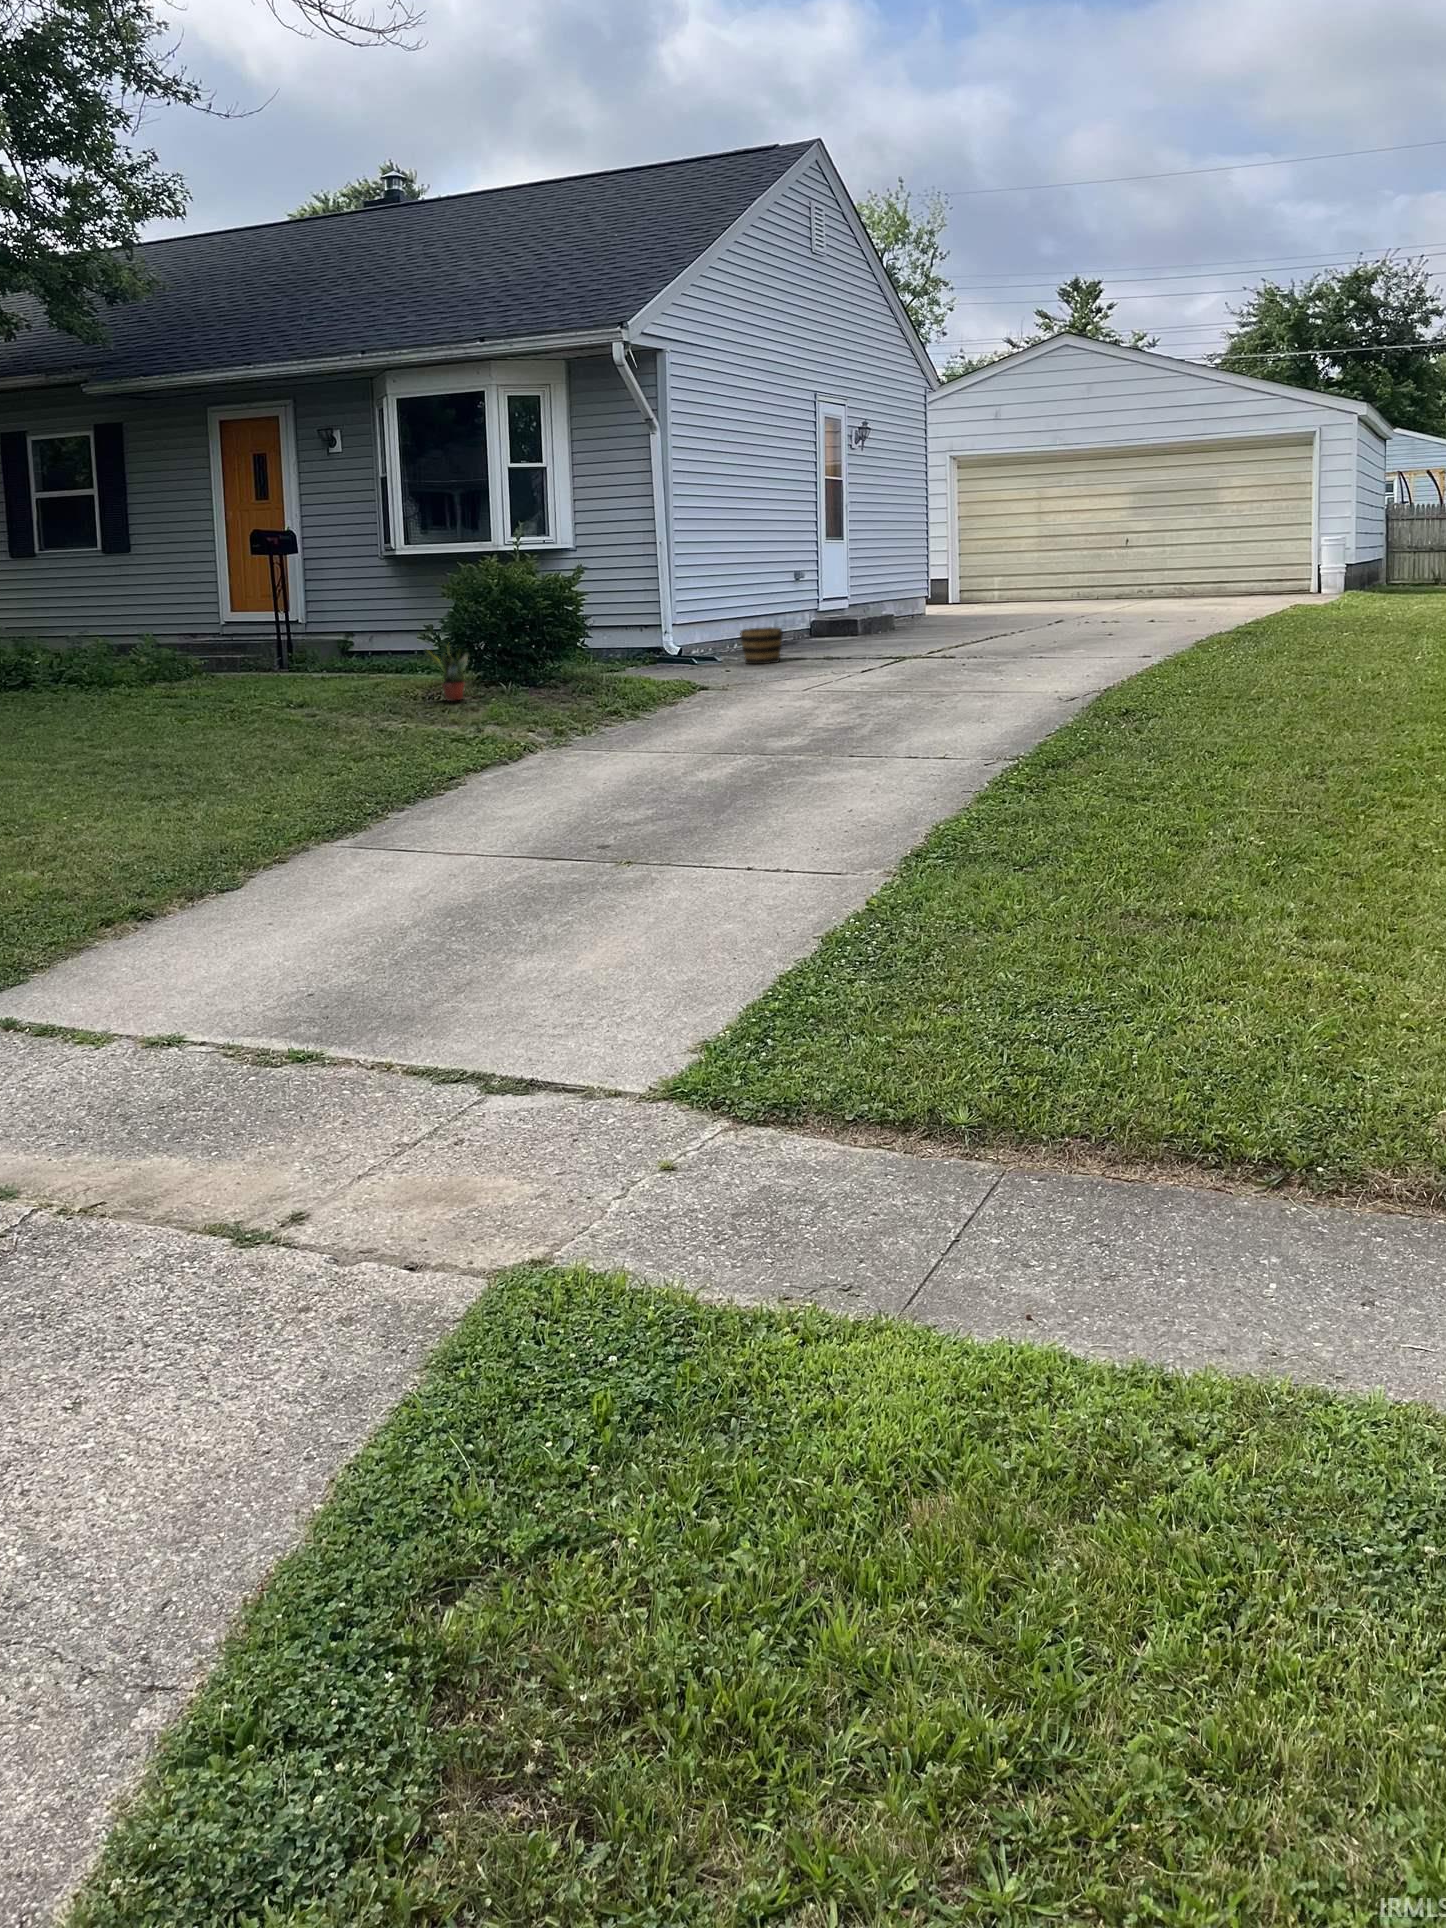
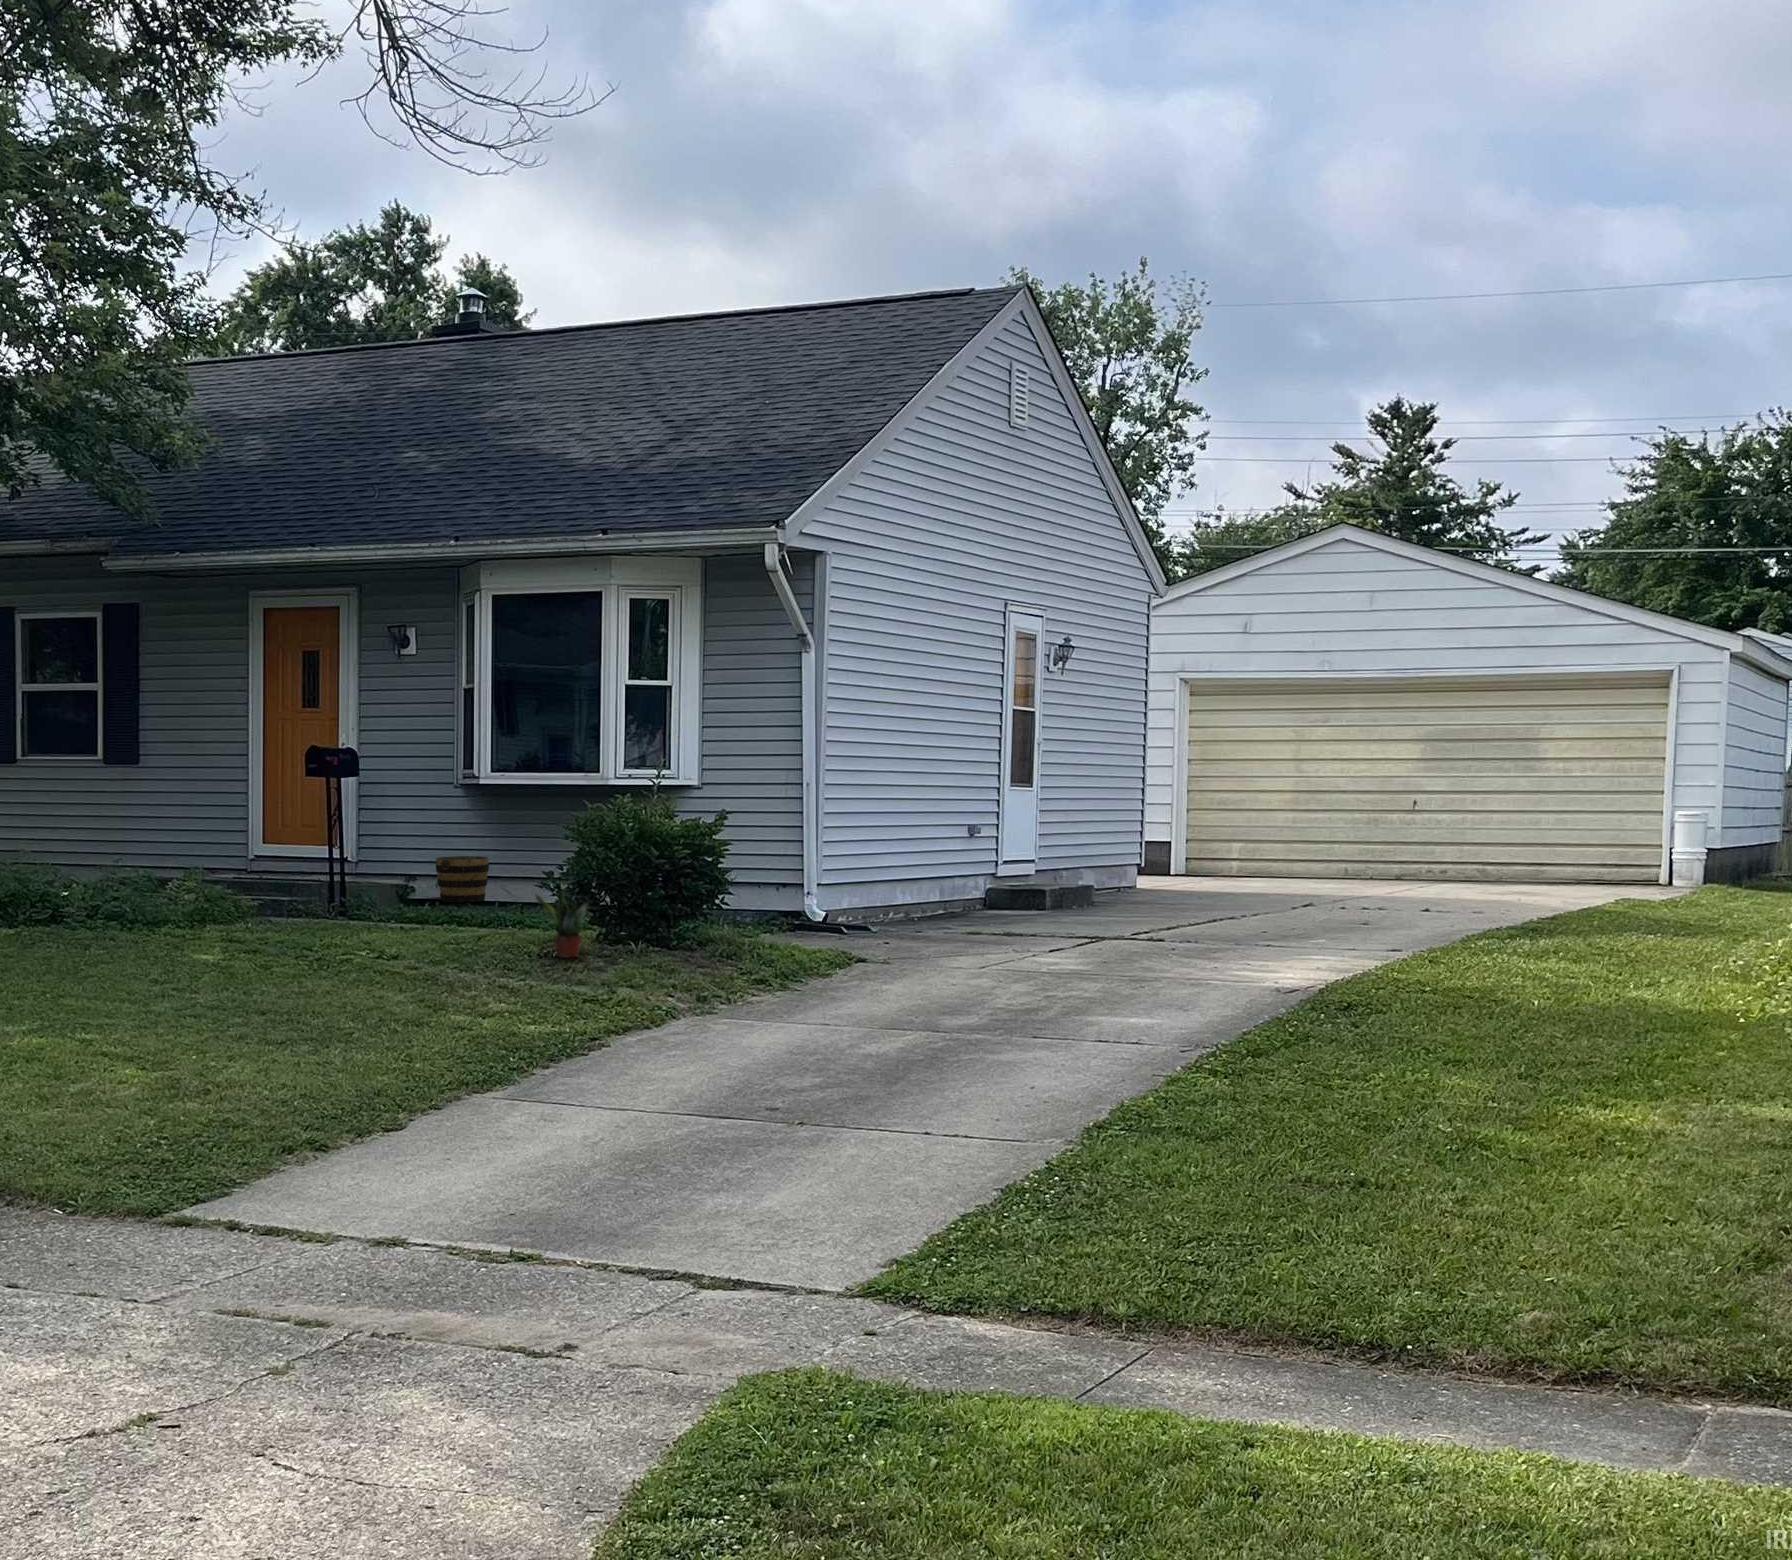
bucket: present [740,627,783,664] -> present [436,856,489,902]

